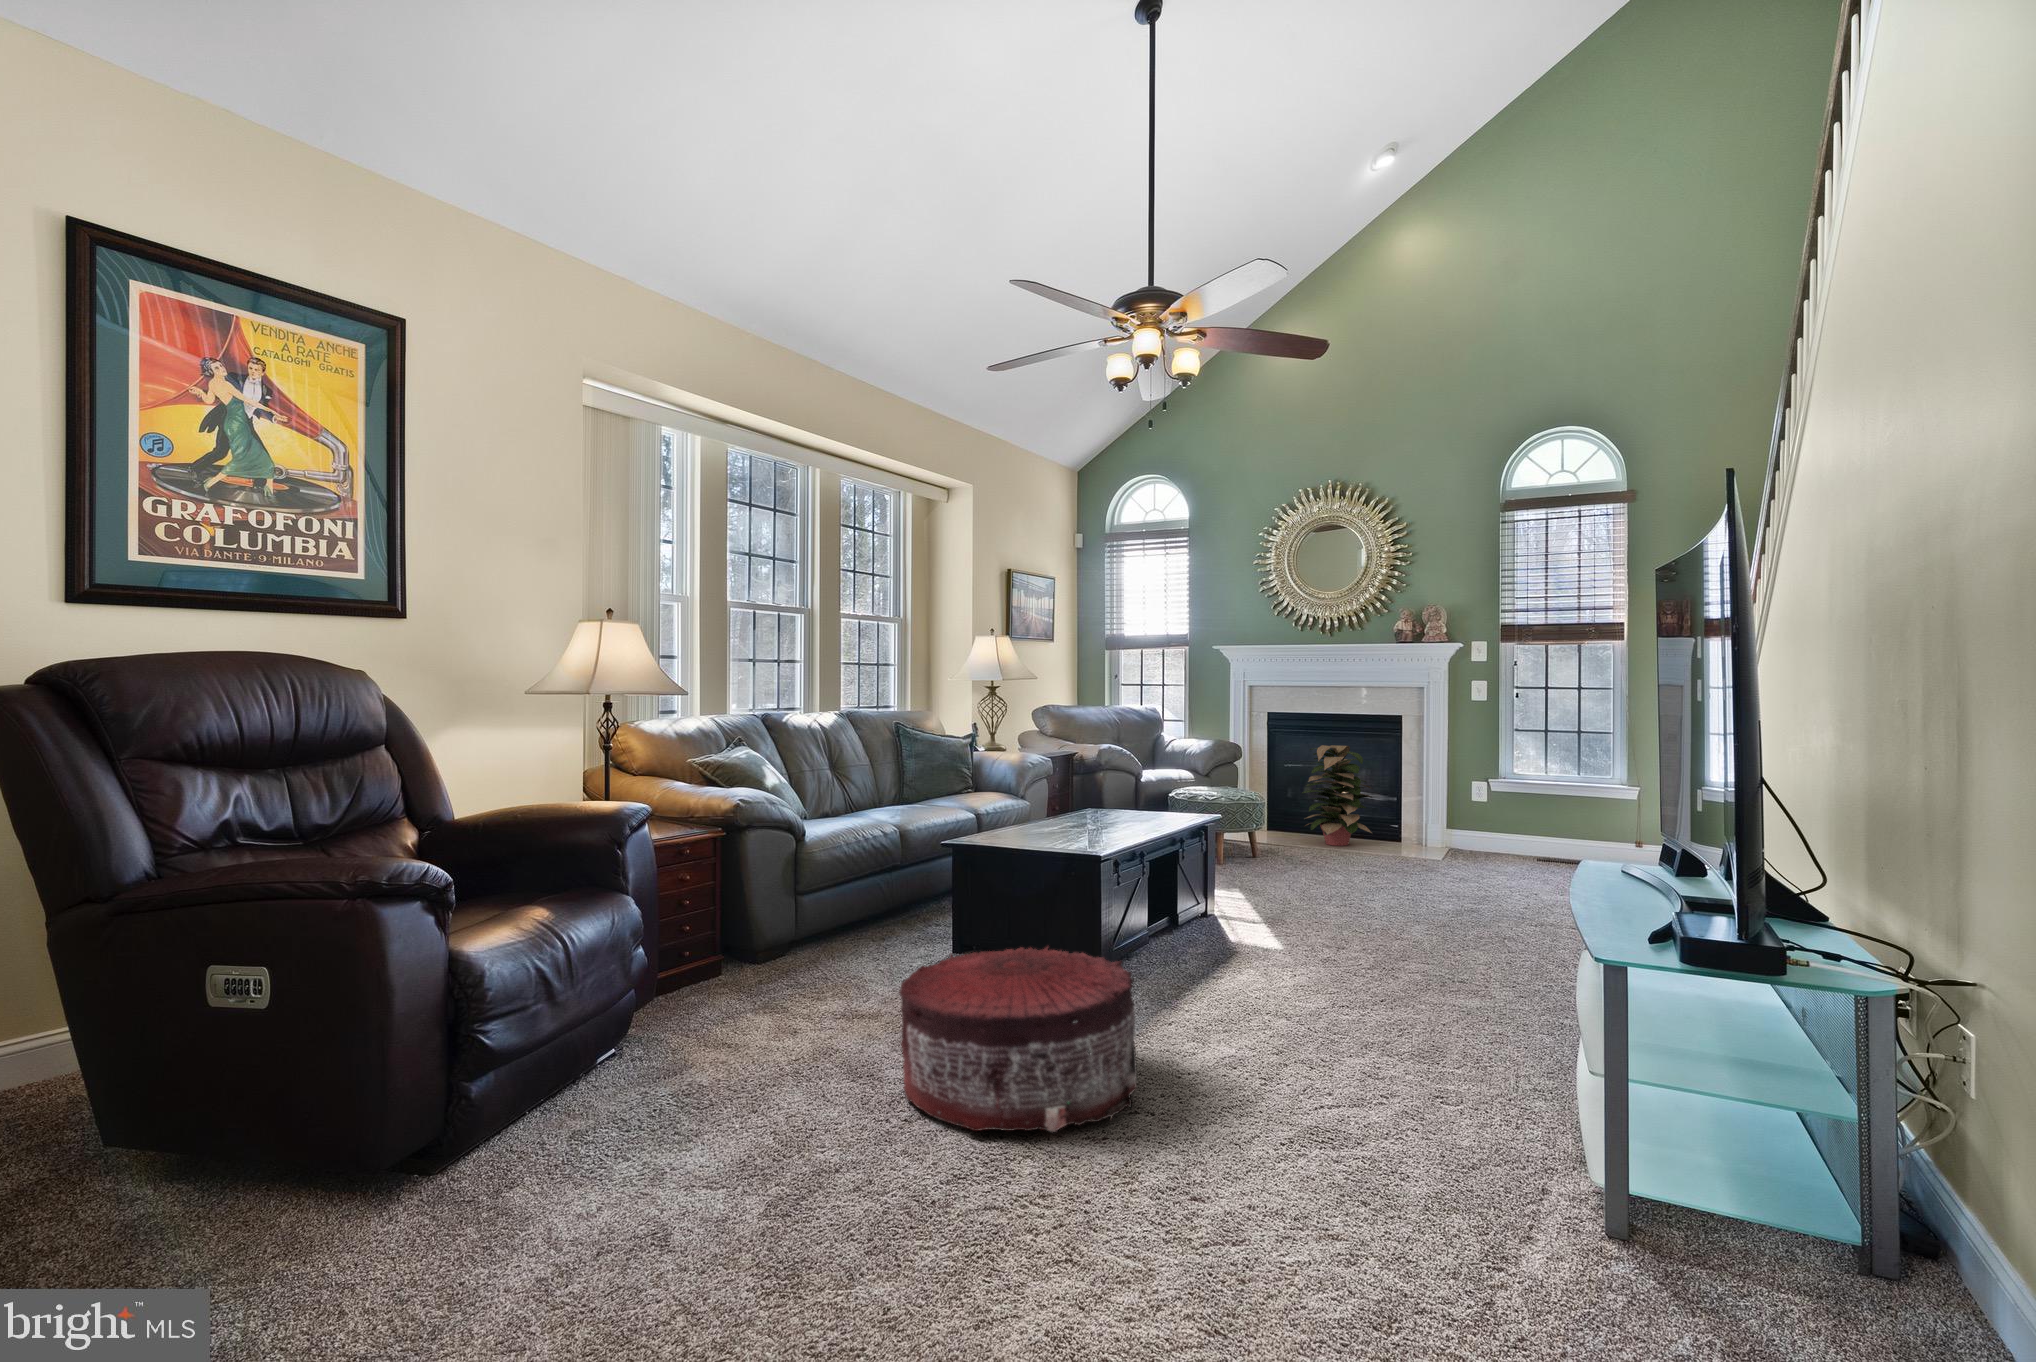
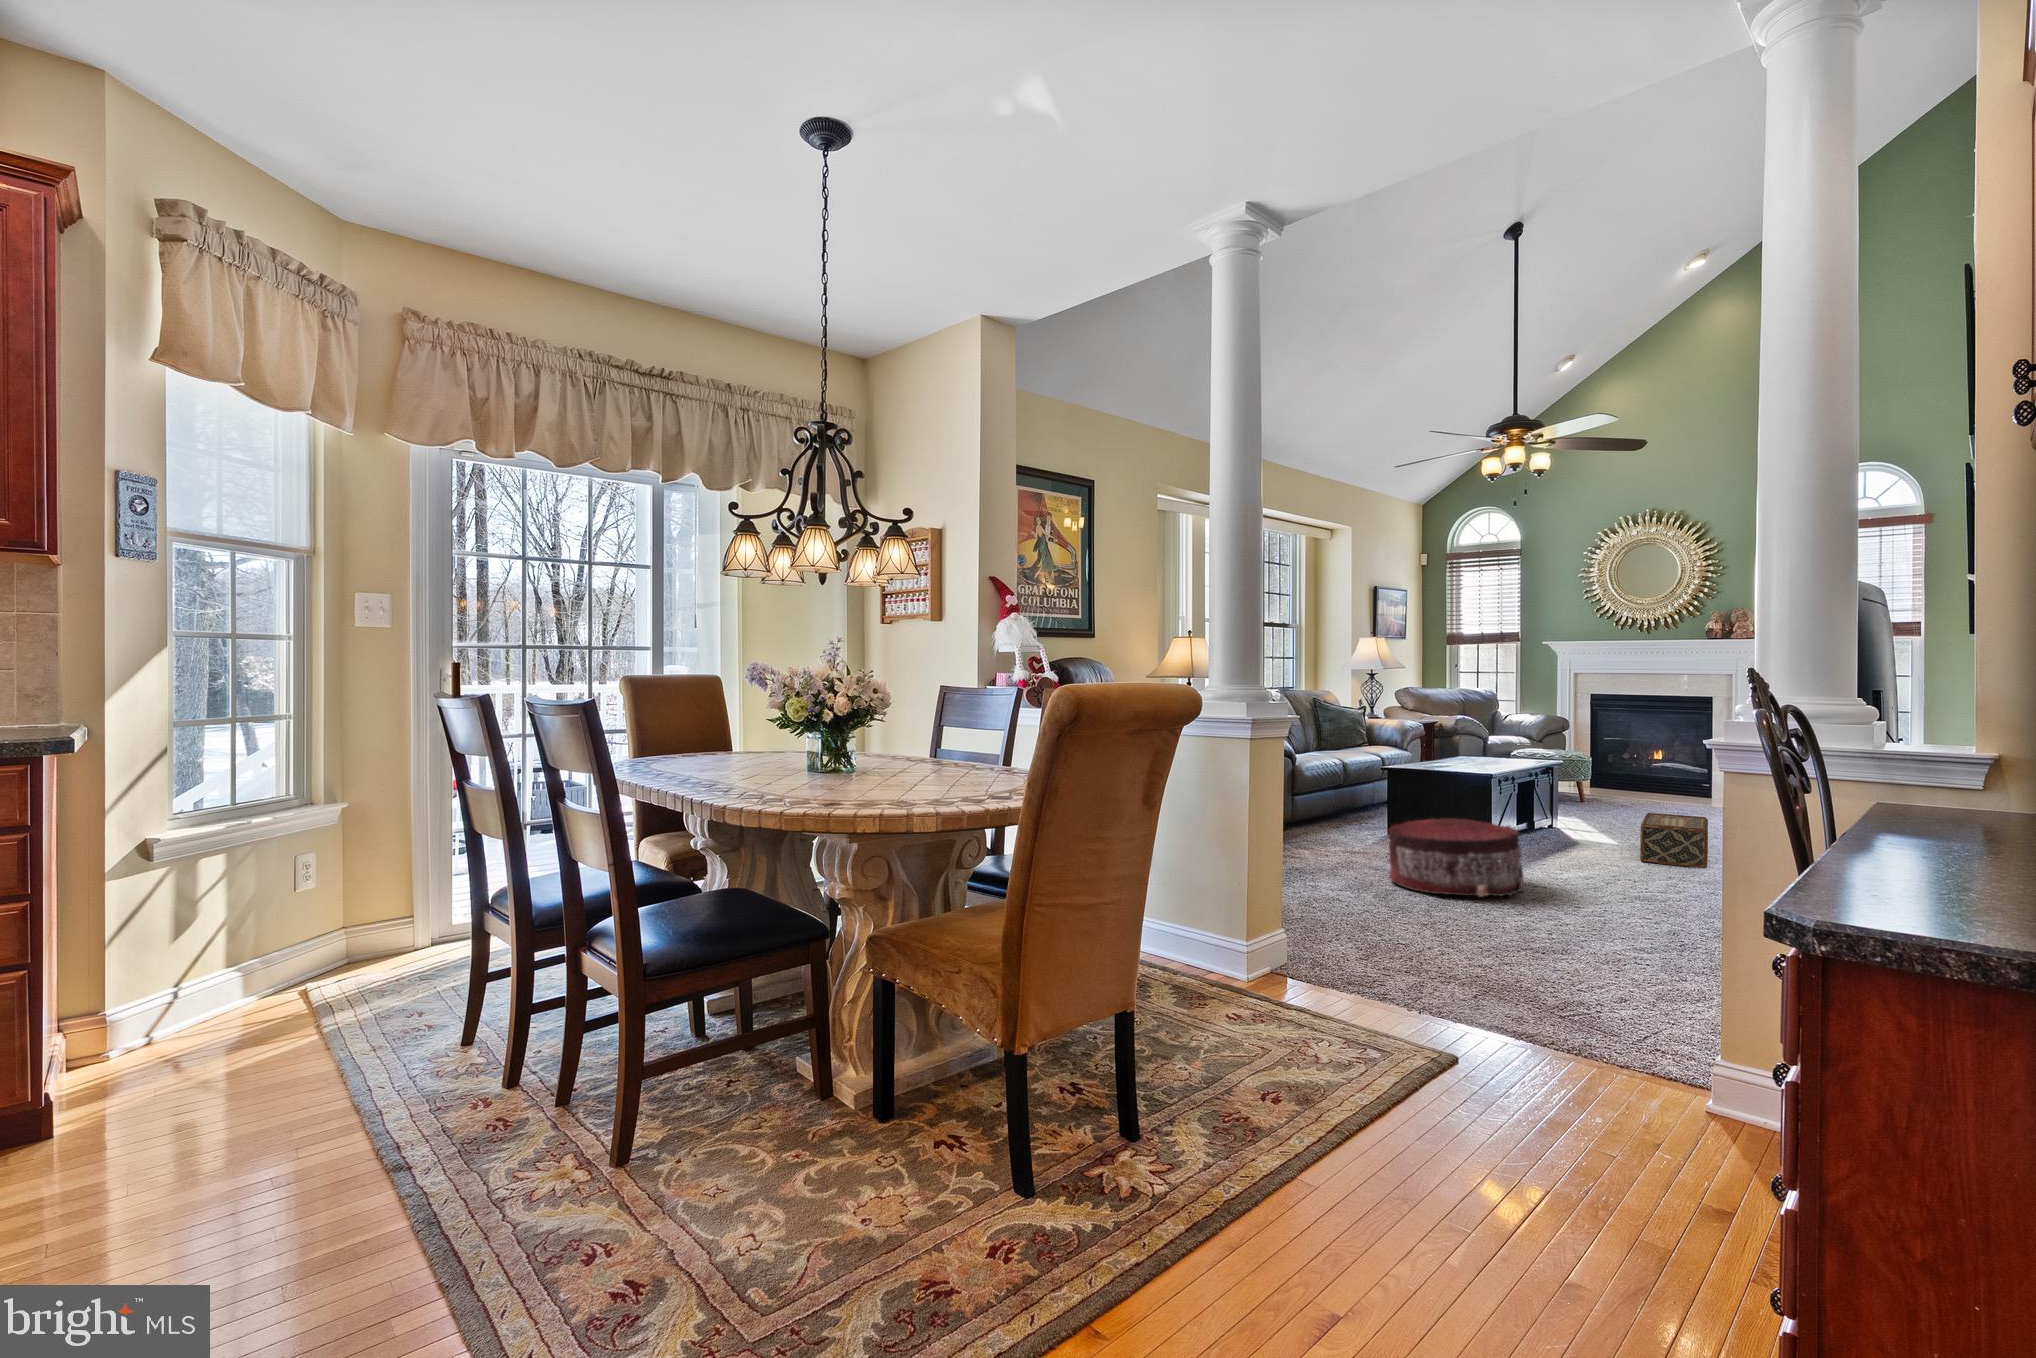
decorative plant: present [1303,745,1373,846] -> none [1619,719,1685,797]
woven basket: none [1331,893,1424,991] -> present [1640,813,1708,868]

